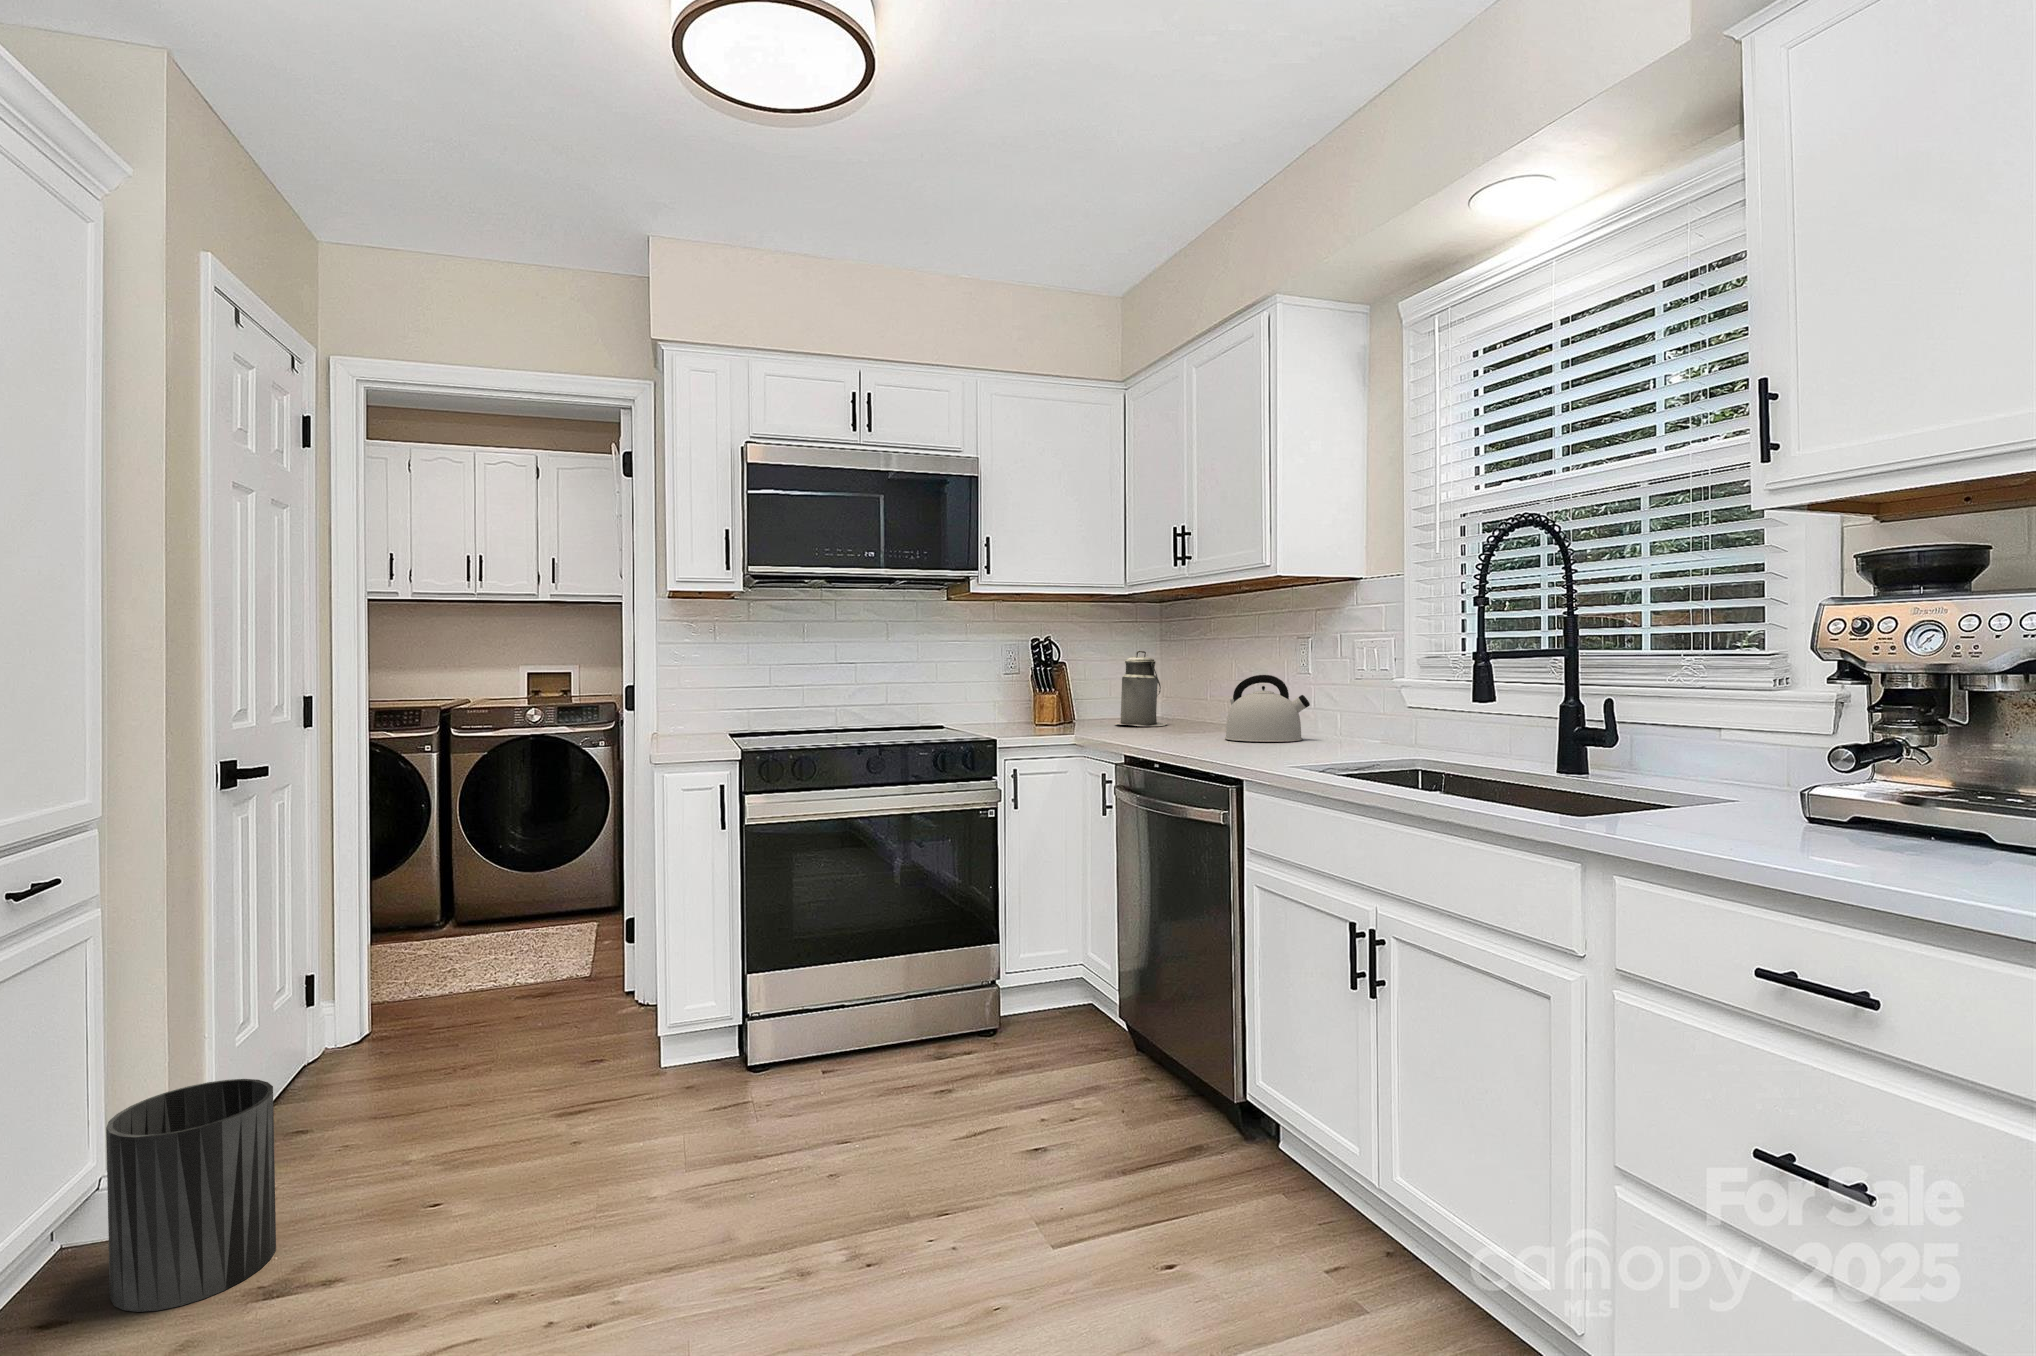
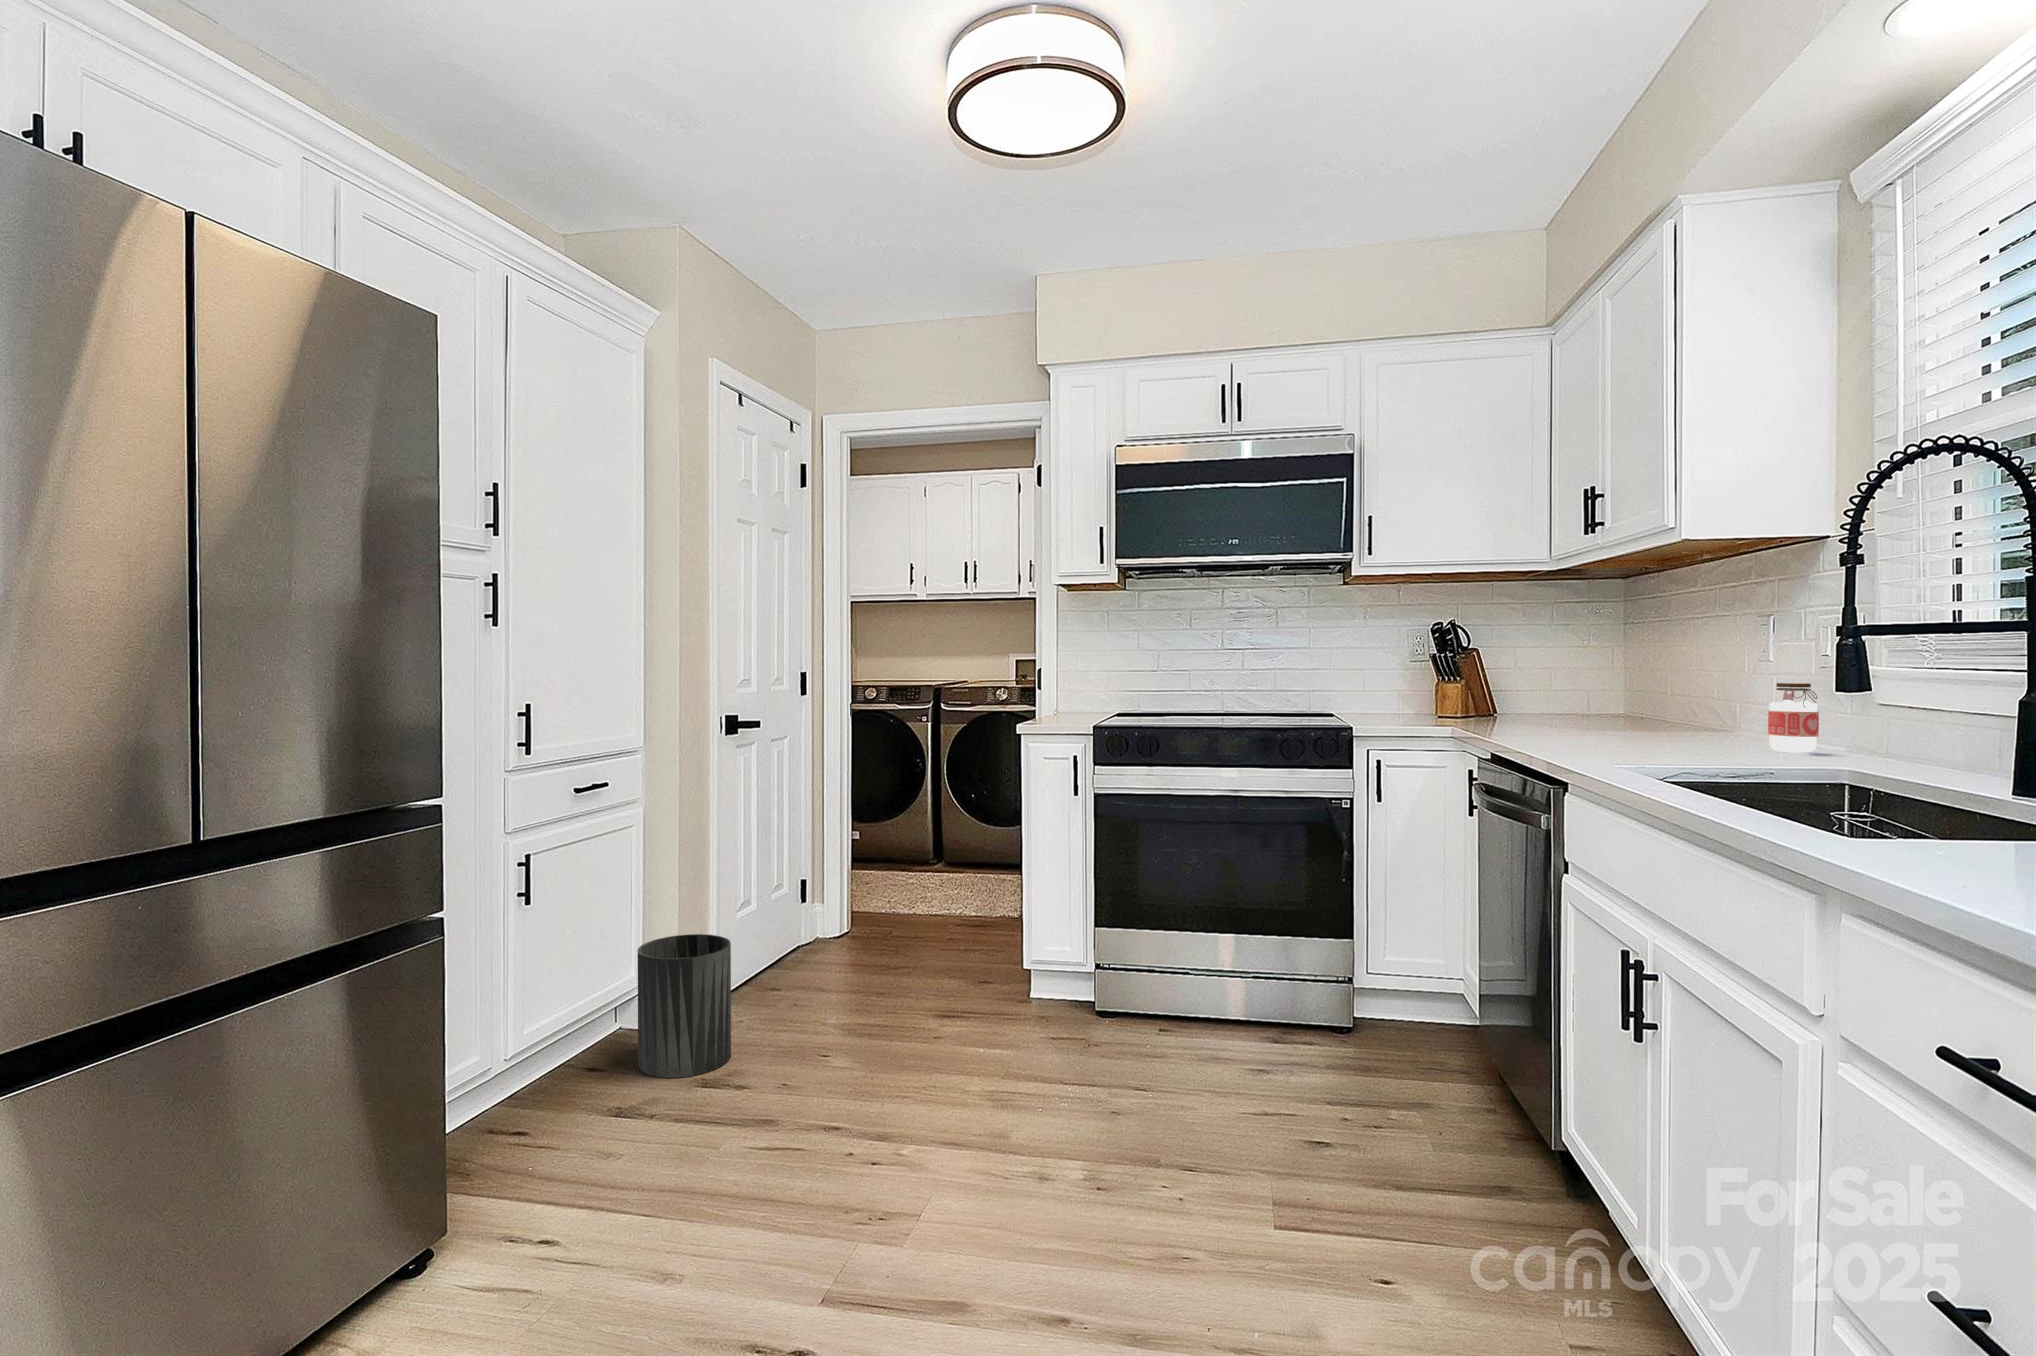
canister: present [1116,651,1167,726] -> none [1527,635,1597,723]
kettle: present [1225,675,1310,742] -> none [1624,662,1743,744]
jar: none [1343,692,1376,747] -> present [1768,683,1819,753]

